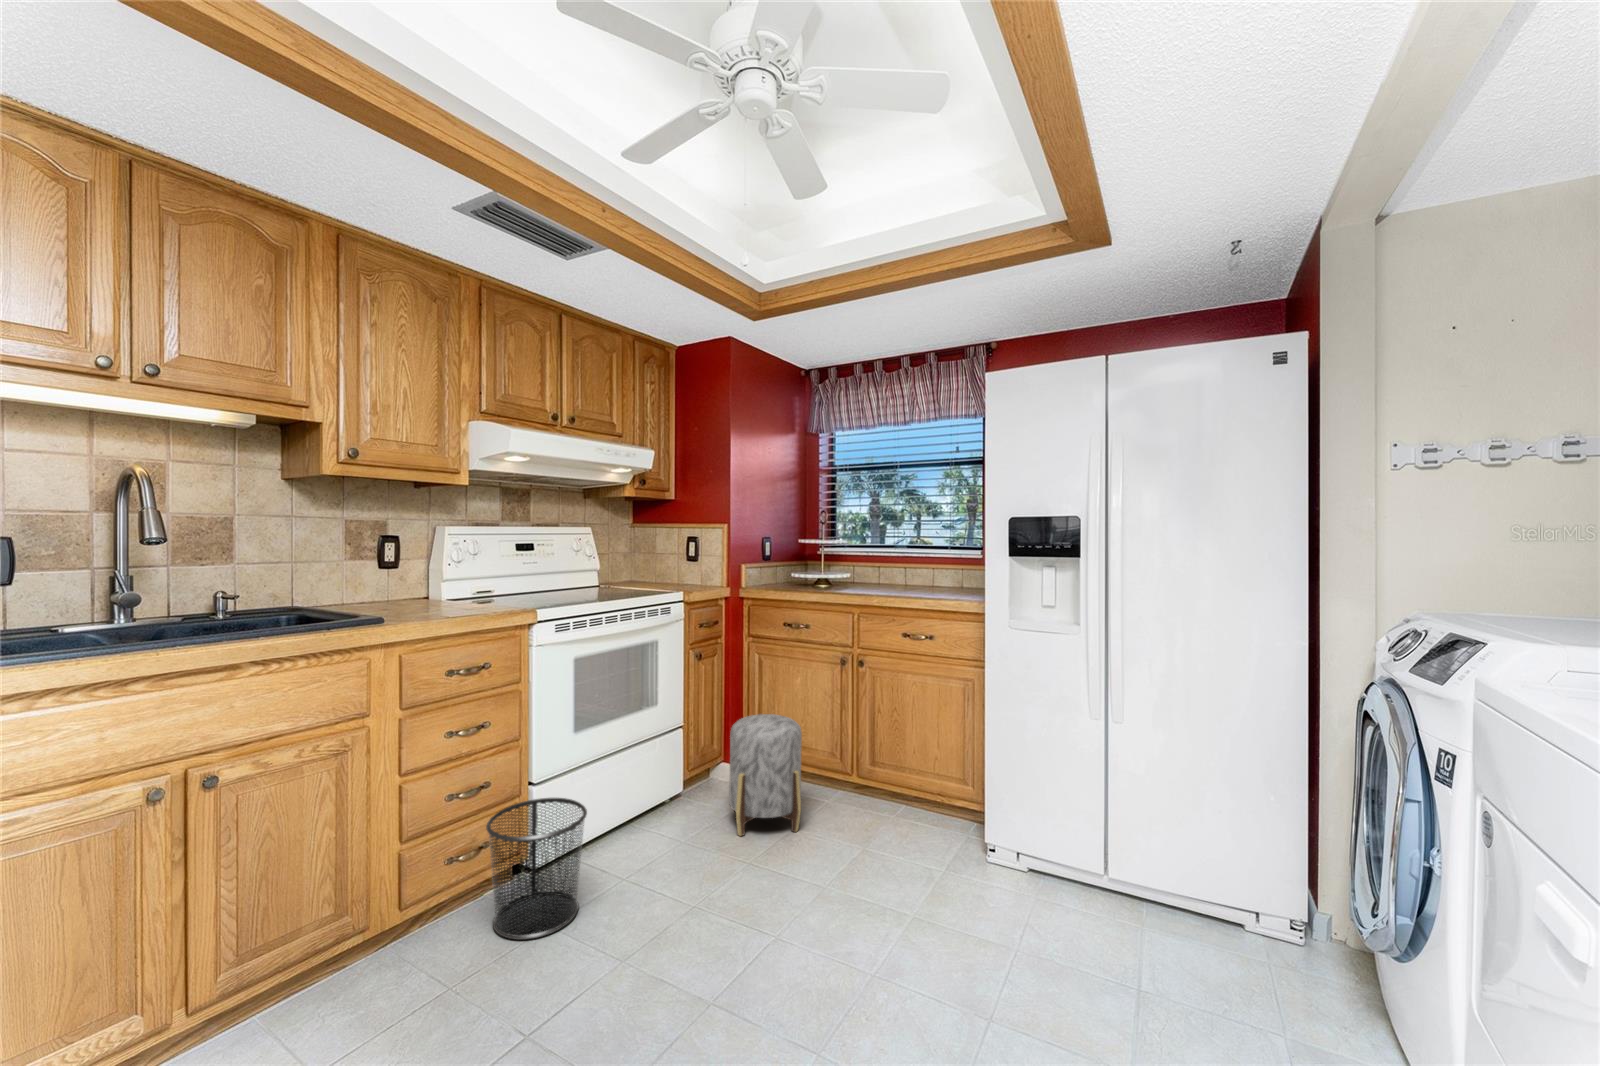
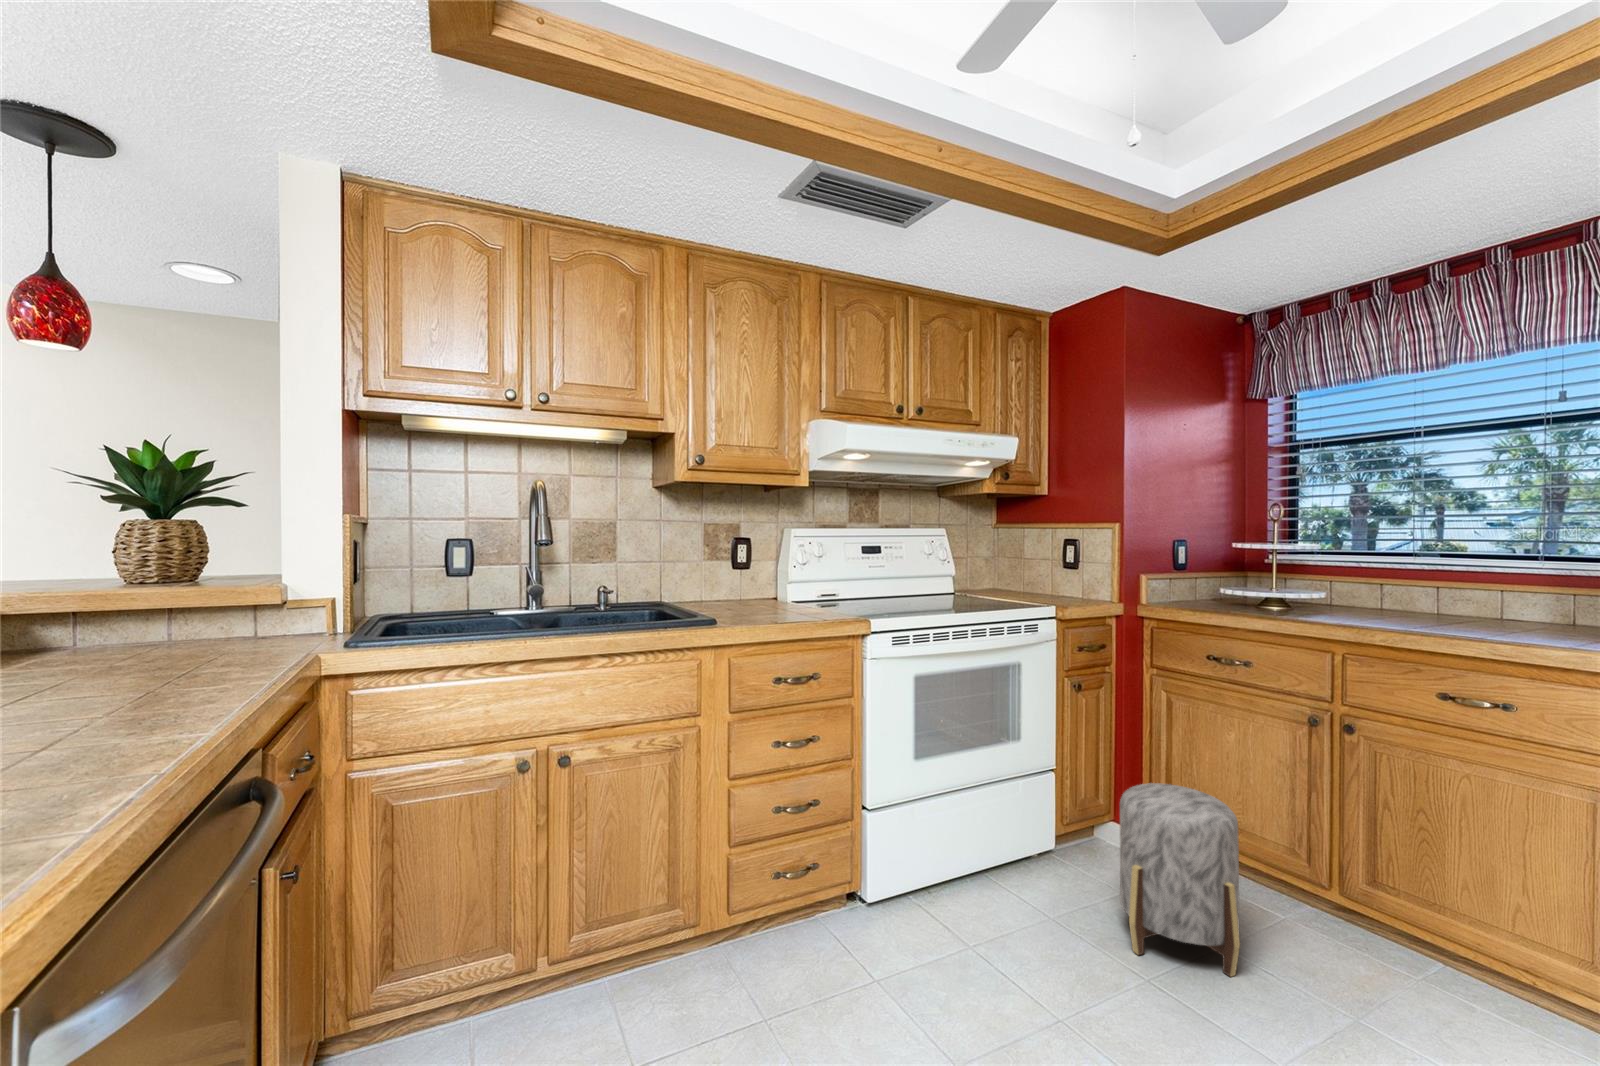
waste bin: present [486,798,587,940] -> none [807,837,917,1012]

